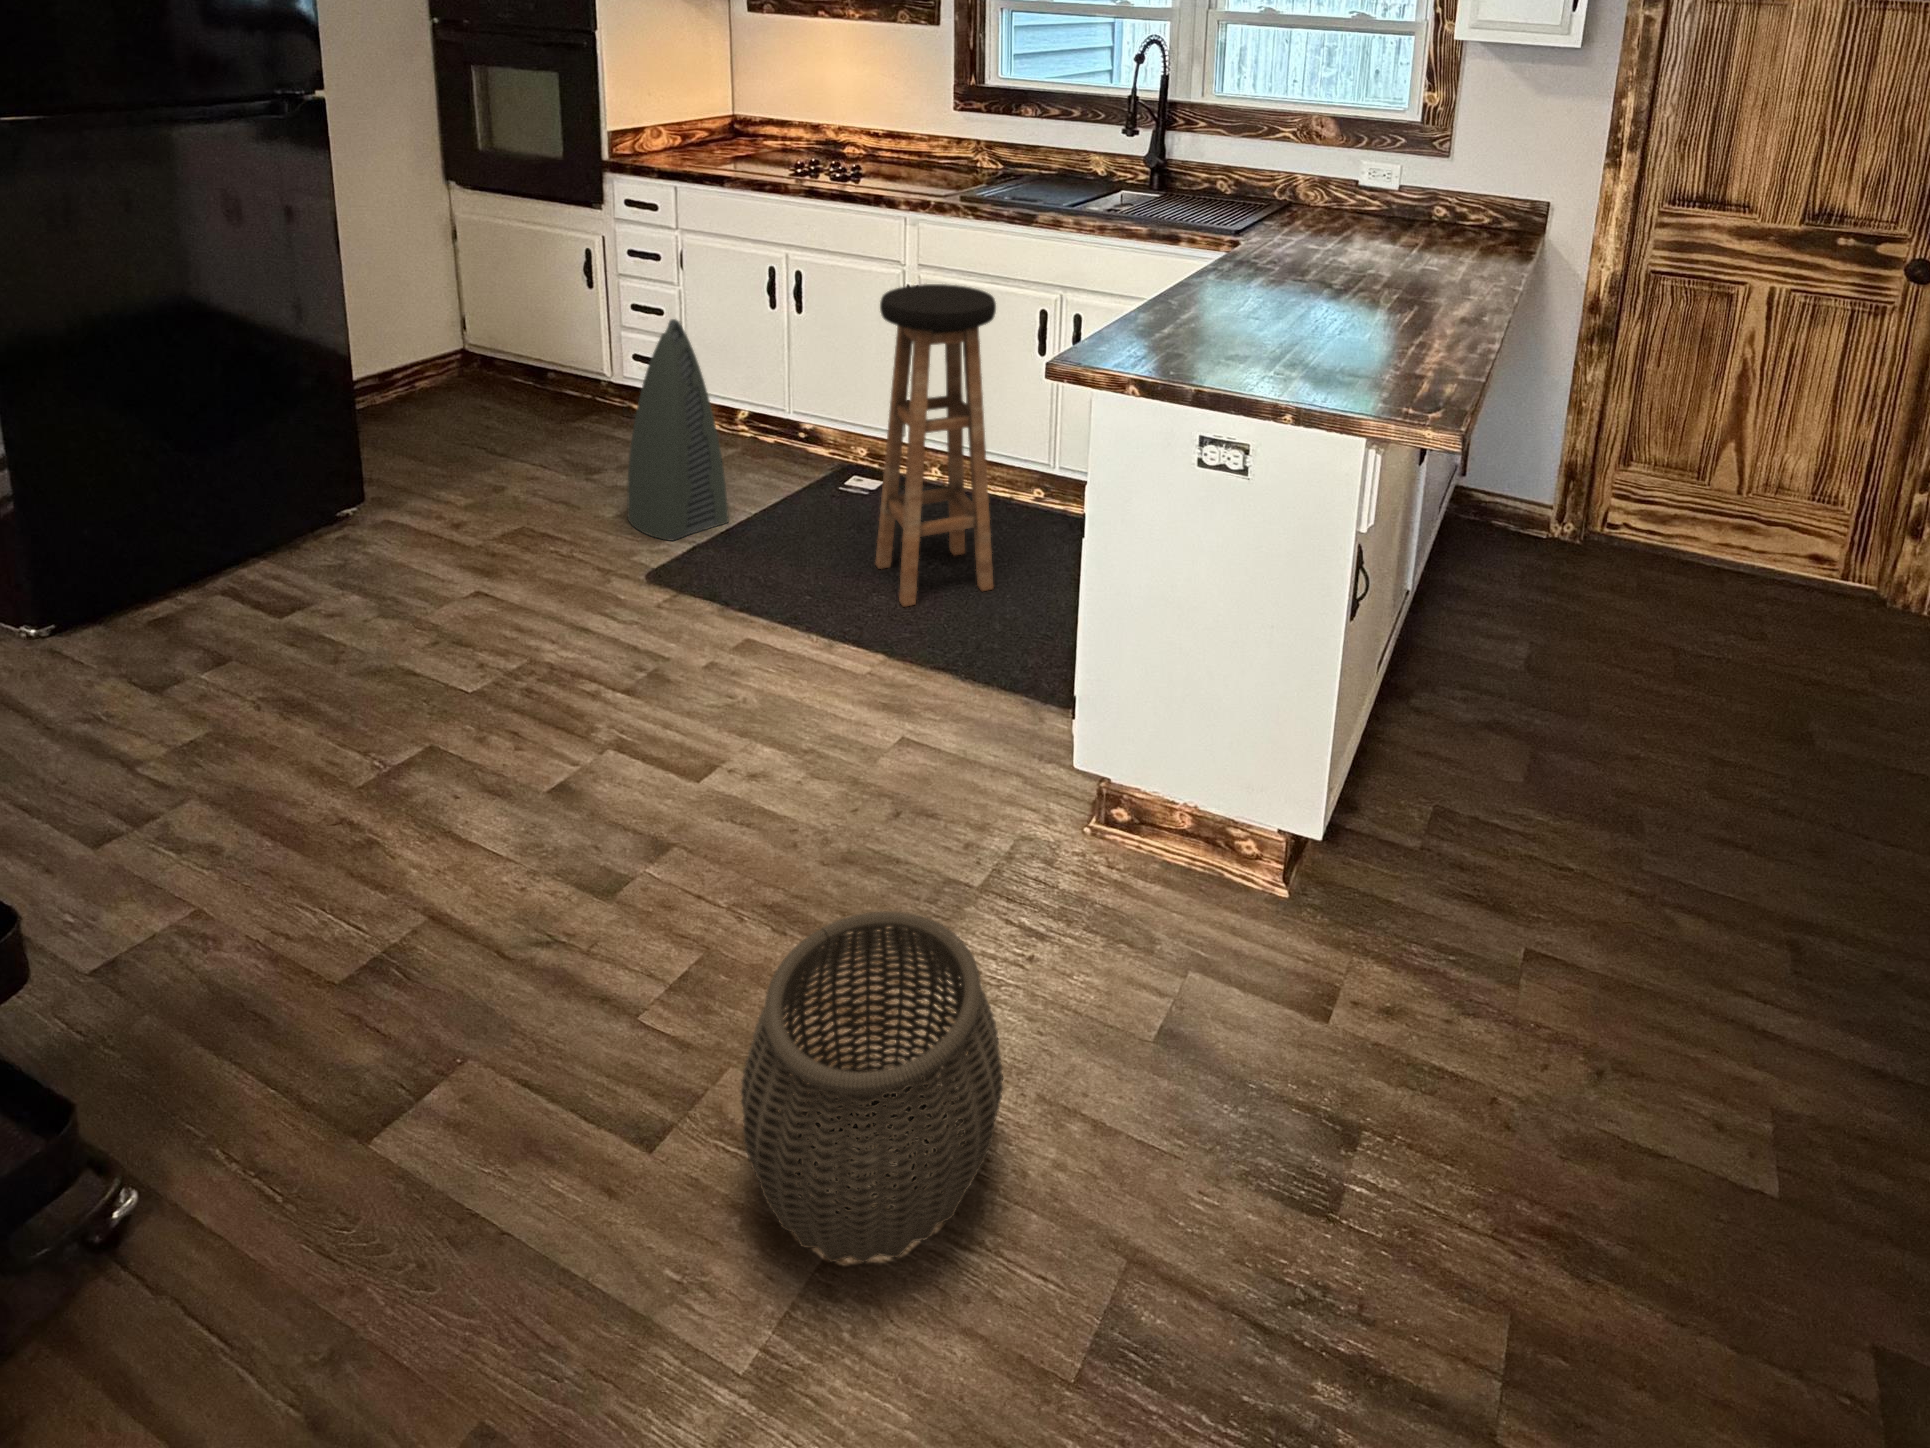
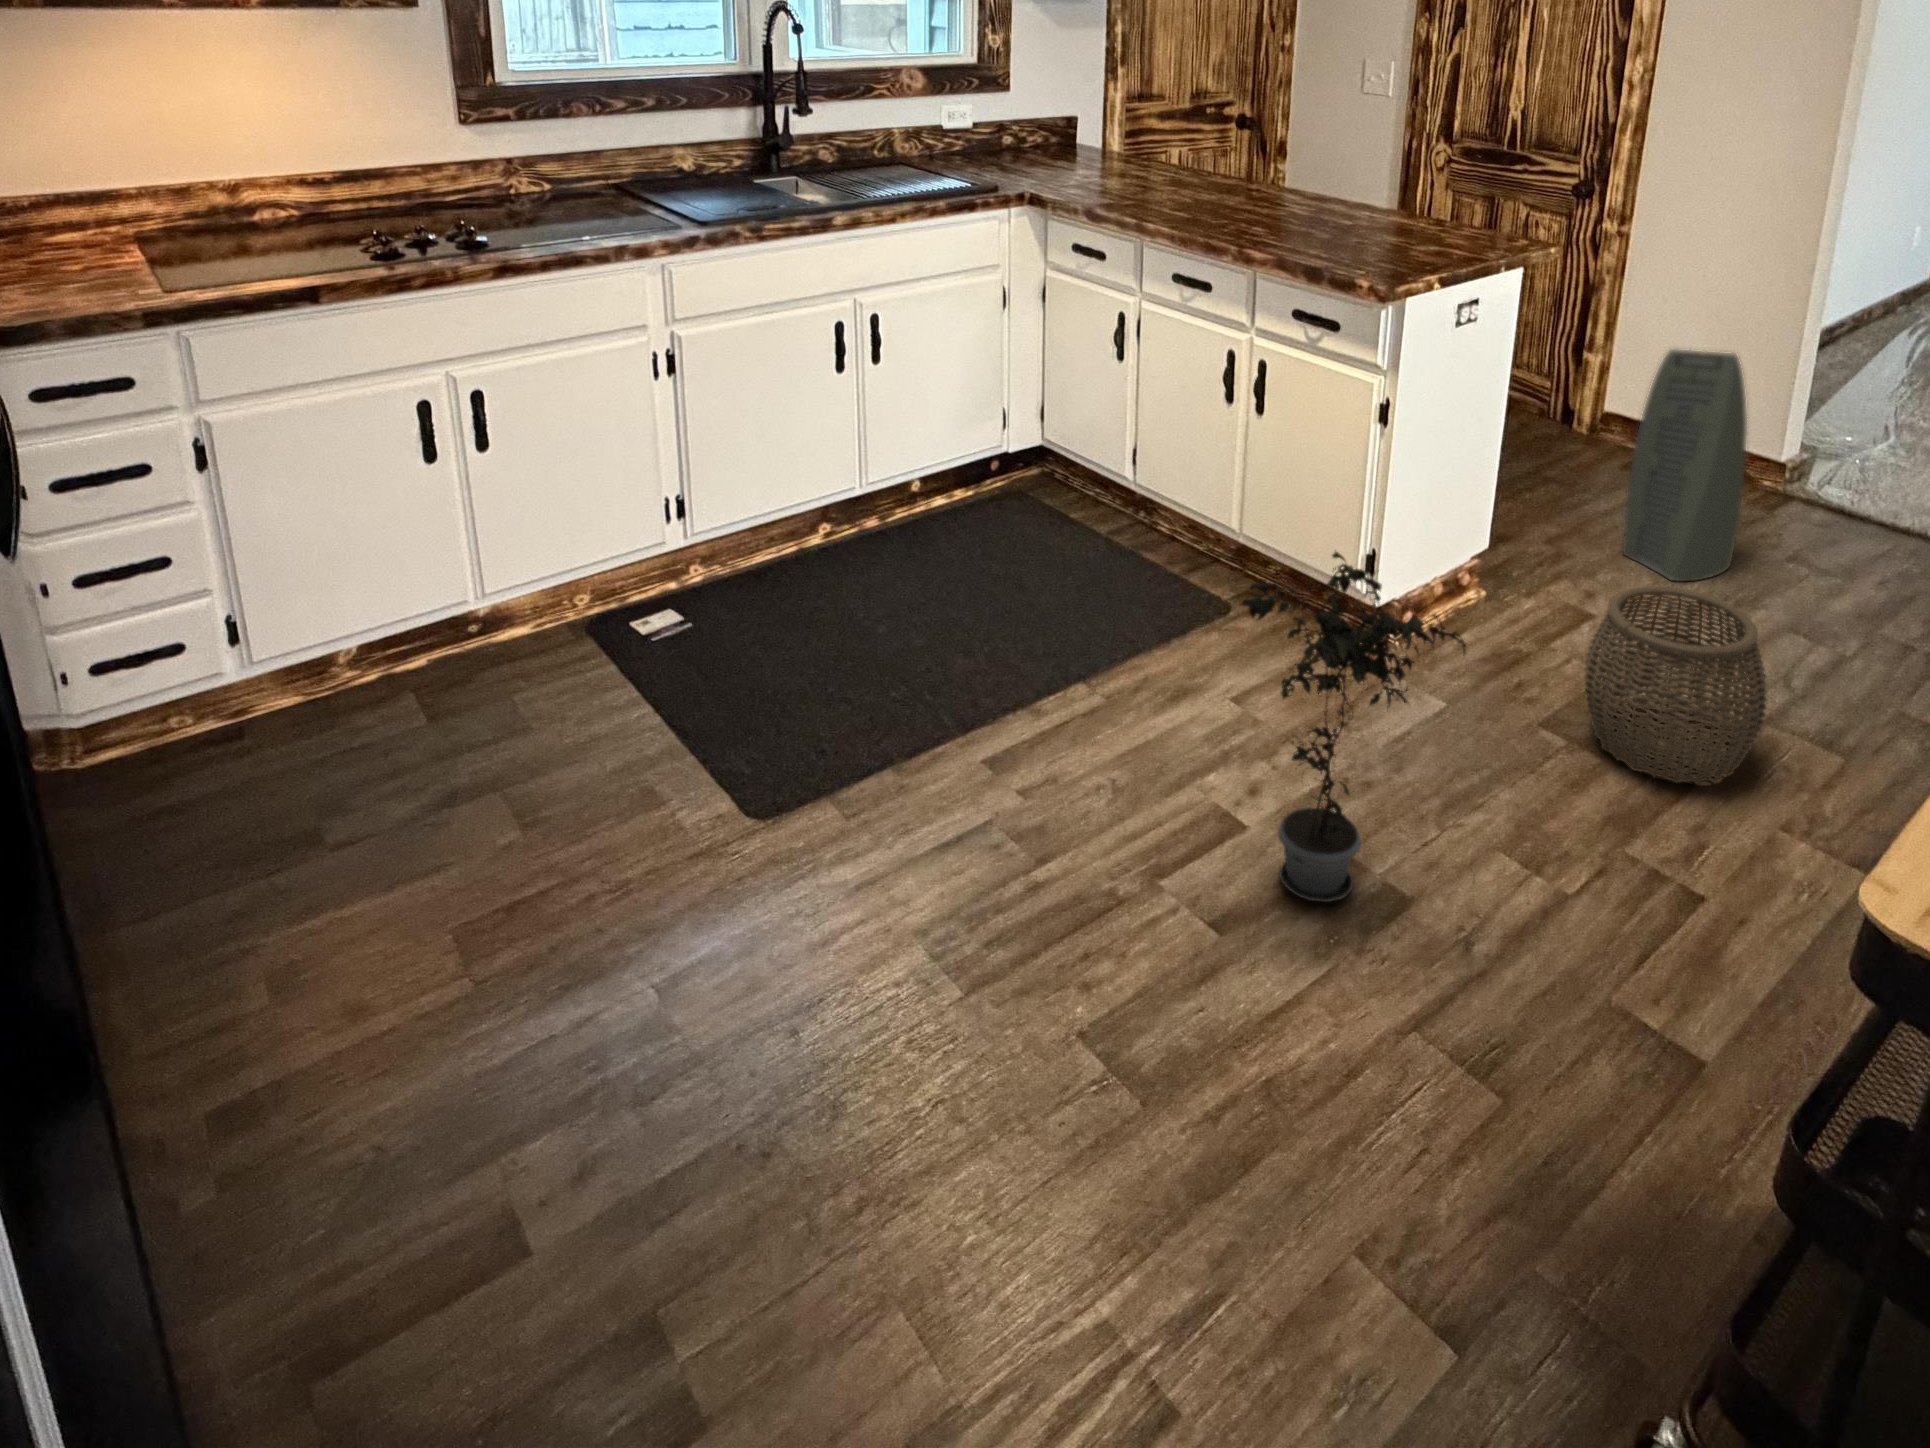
bar stool: present [875,284,996,607] -> none [868,286,998,641]
air purifier: present [627,319,729,541] -> present [1623,349,1747,581]
potted plant: none [435,561,603,881] -> present [1239,552,1465,902]

